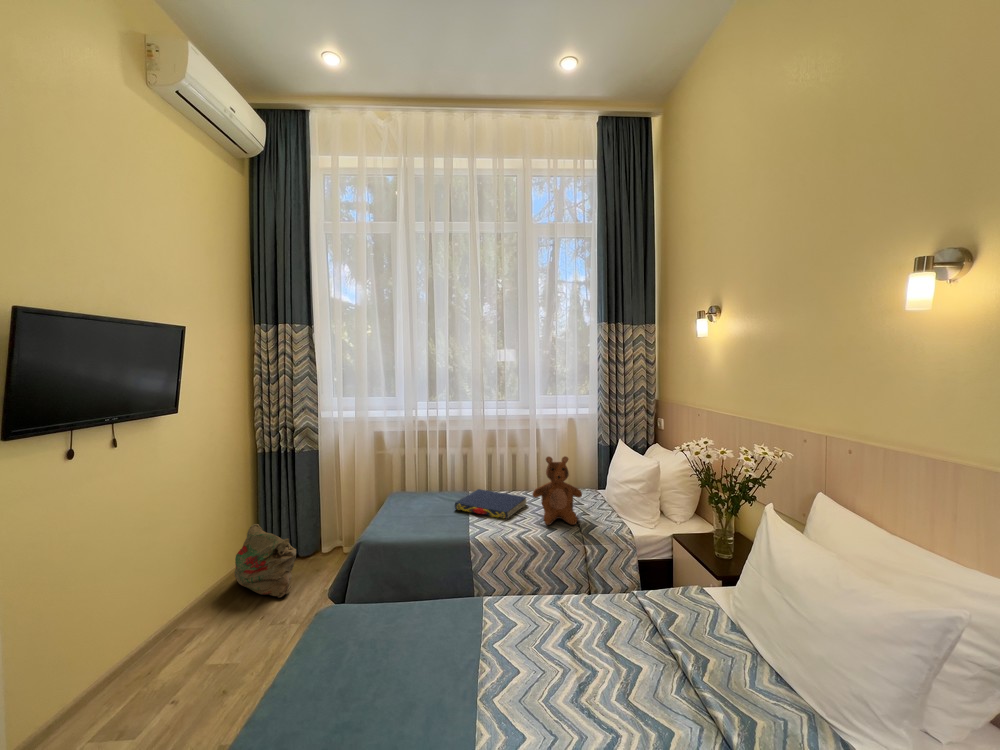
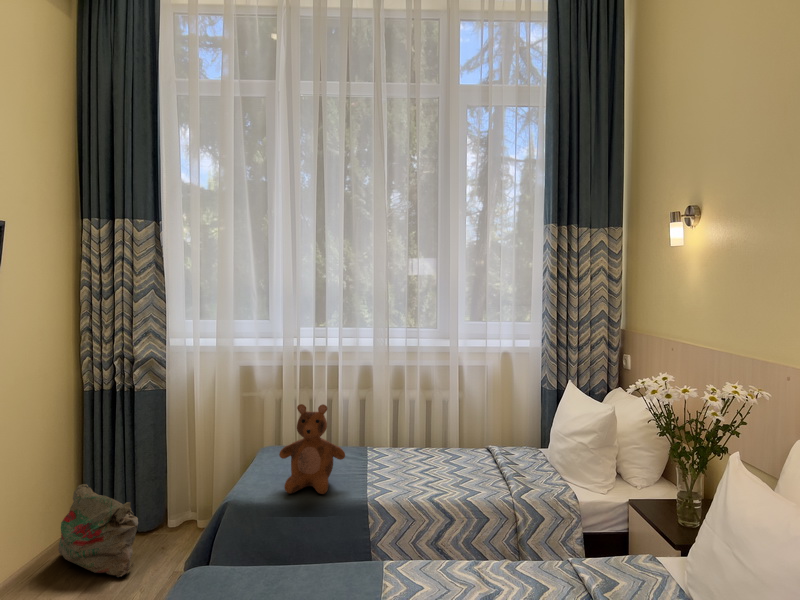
teddy bear: present [533,456,582,525] -> present [279,404,345,494]
book: present [455,489,527,519] -> none [348,443,443,480]

